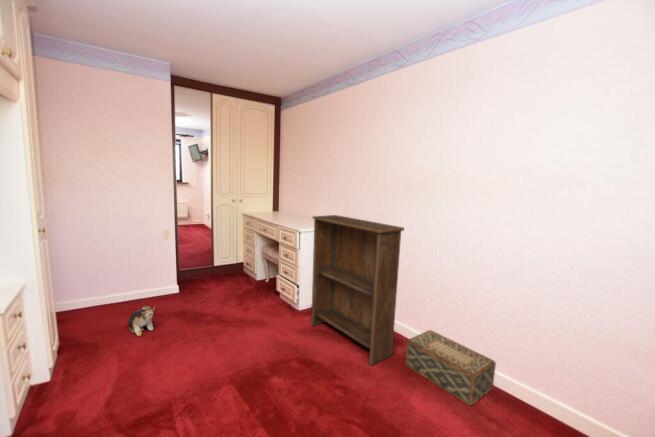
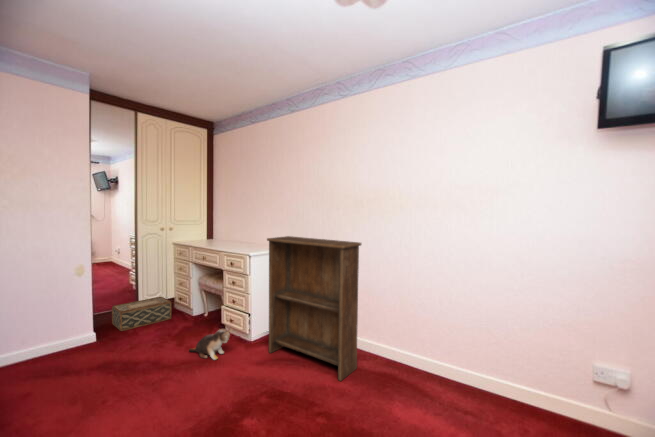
plush toy: present [128,306,155,336] -> present [189,328,232,360]
woven basket: present [405,330,496,406] -> present [112,297,172,331]

